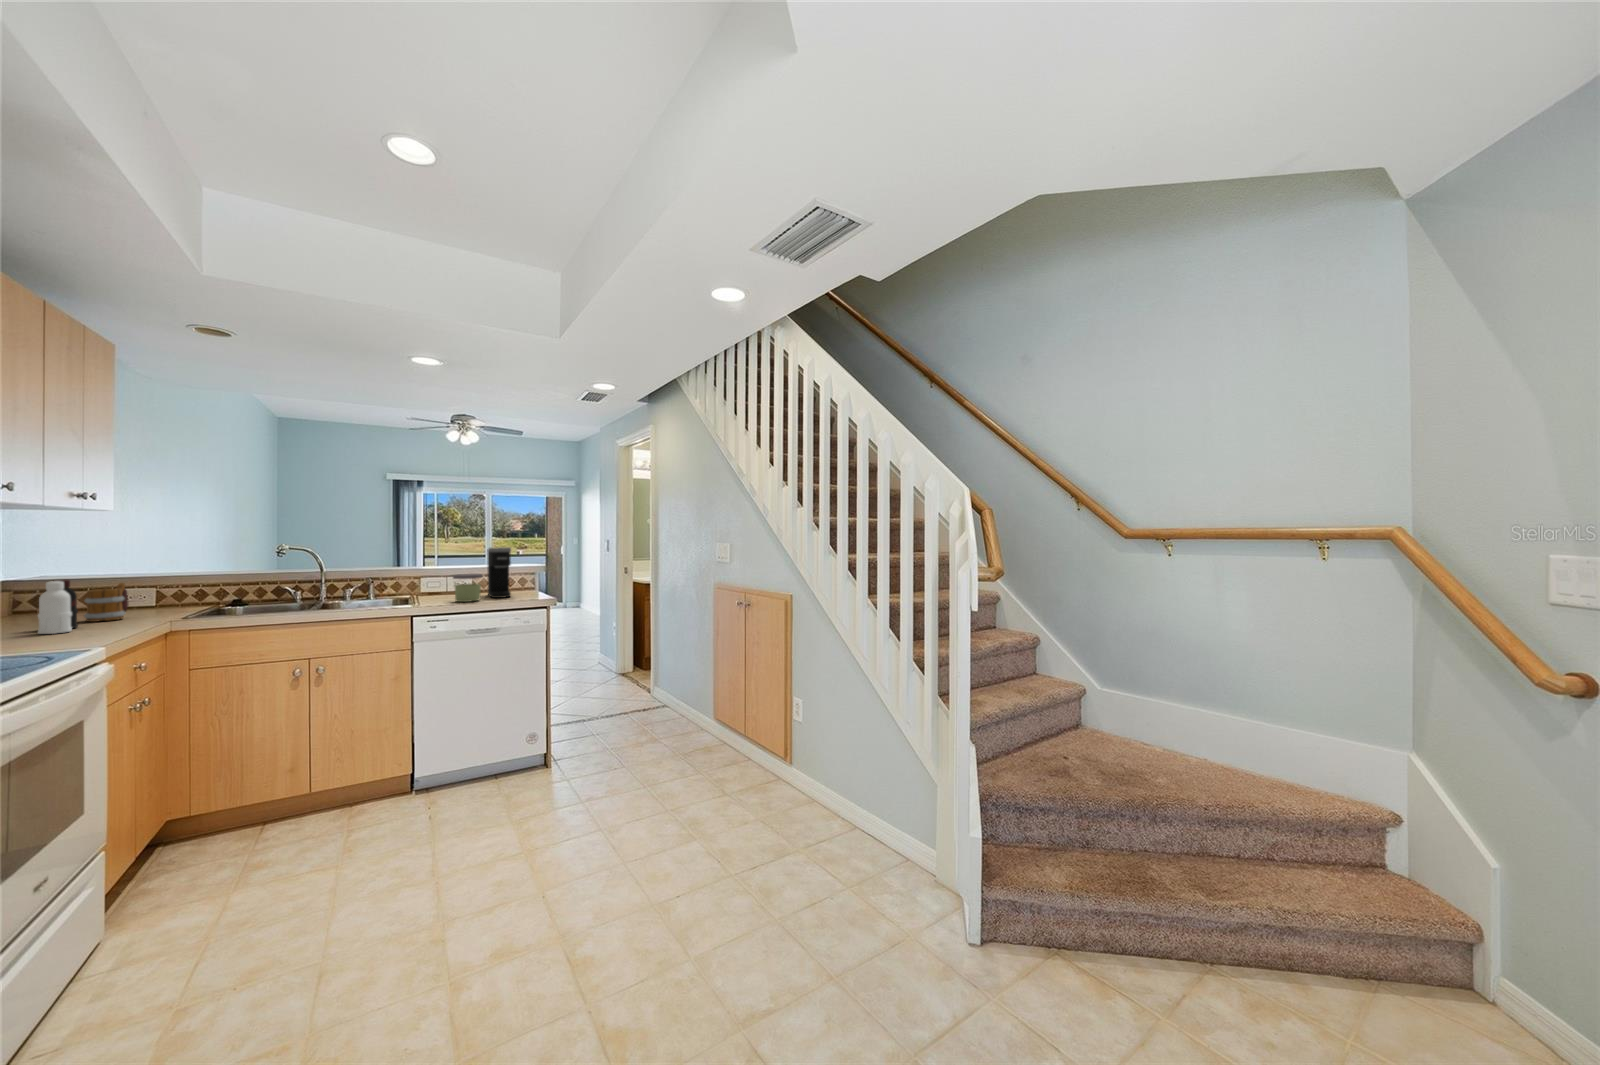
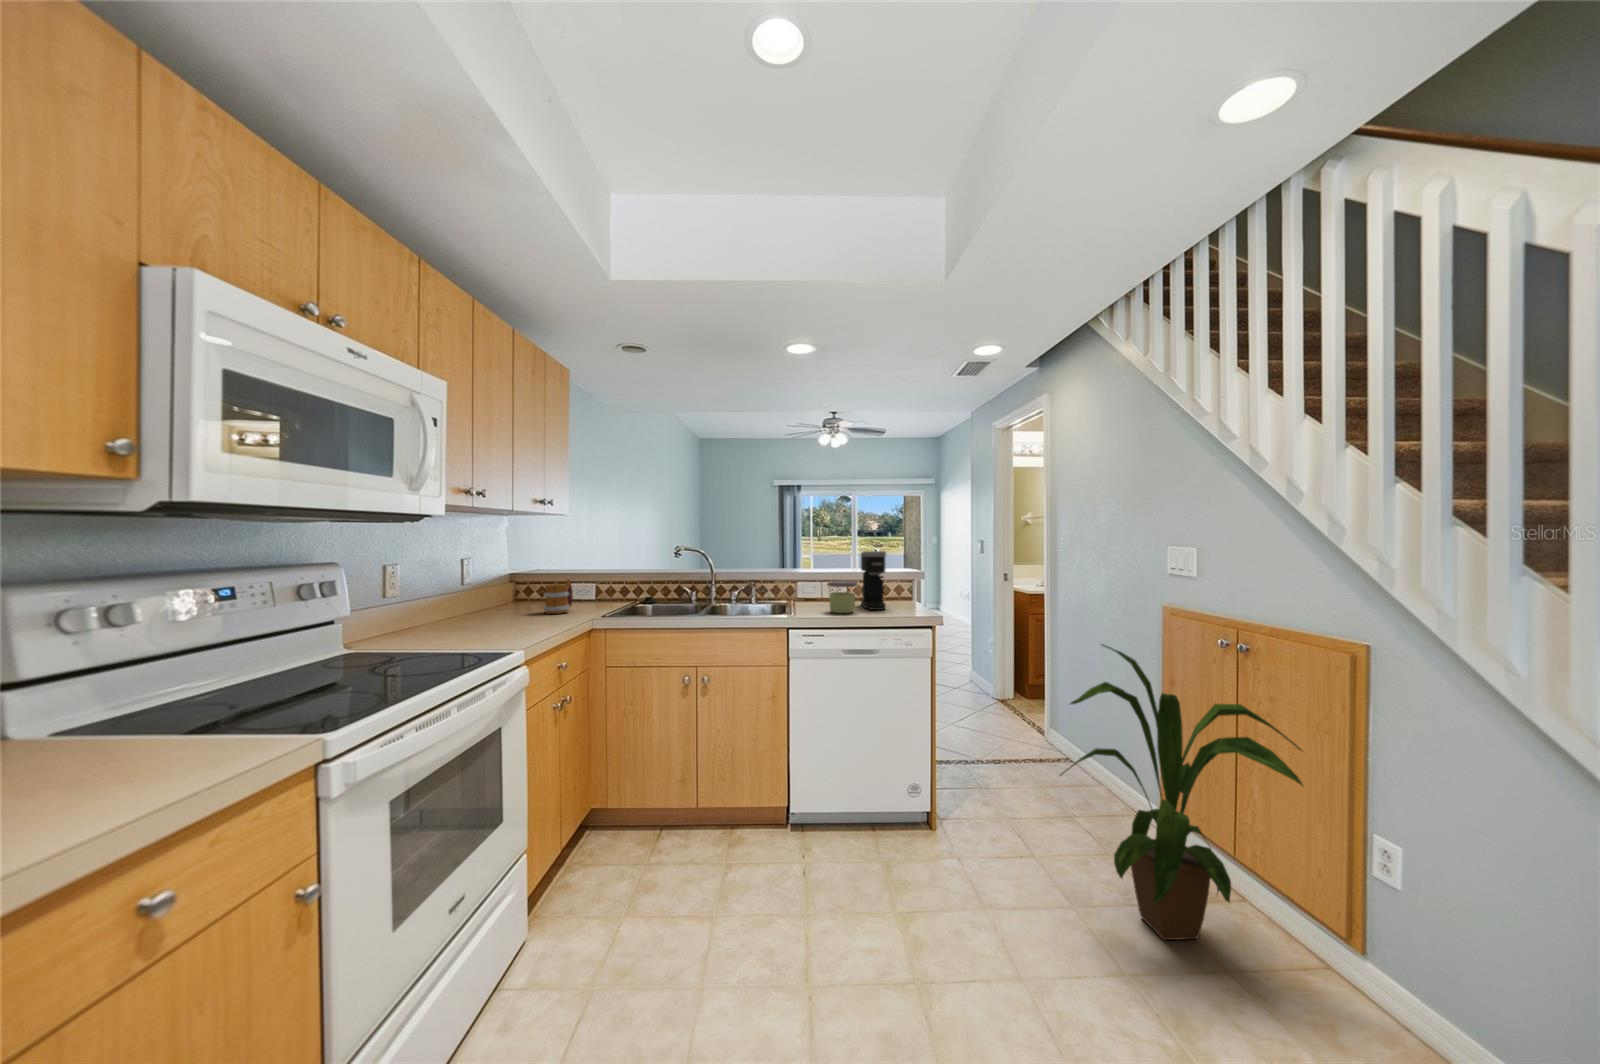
bottle: present [38,580,78,634] -> none [506,576,535,626]
house plant: none [636,607,771,790] -> present [1060,644,1304,940]

